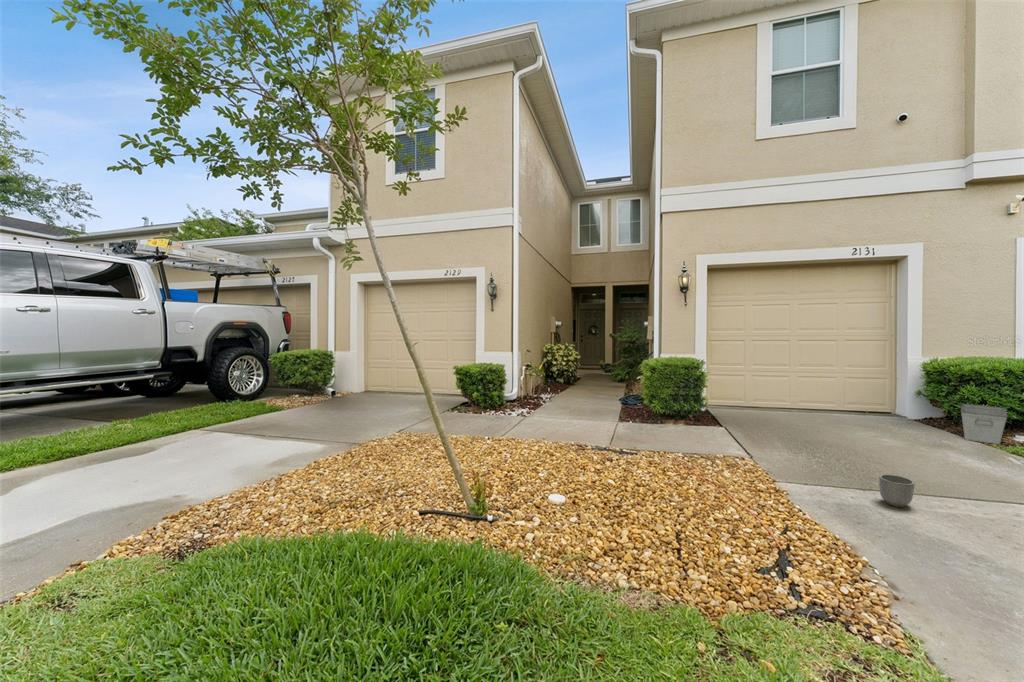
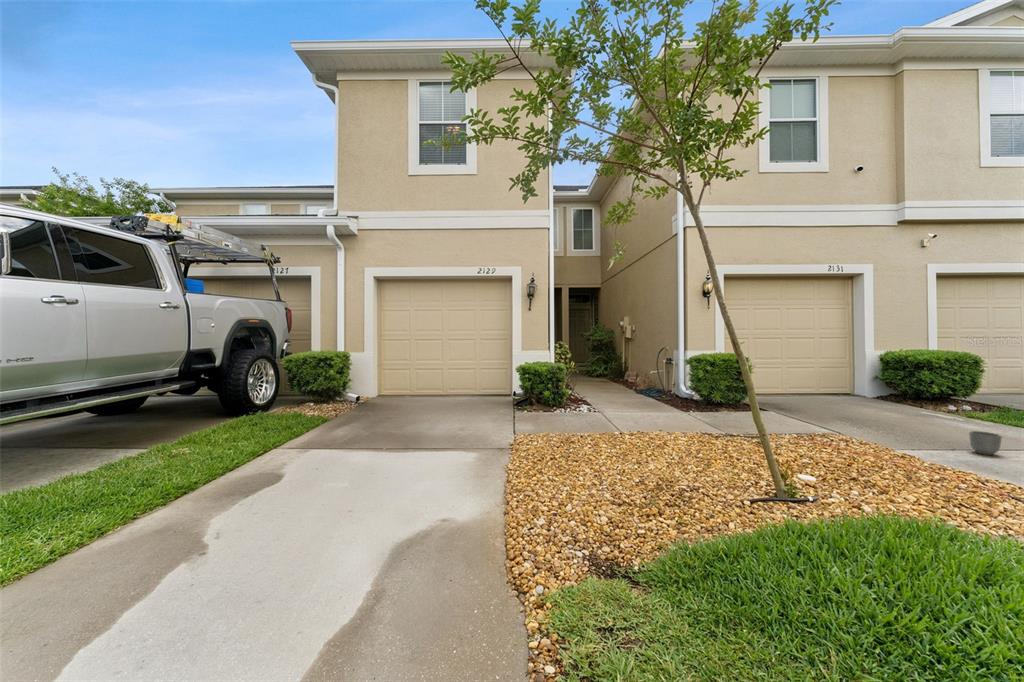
storage bin: present [961,404,1007,444] -> none [914,384,959,411]

